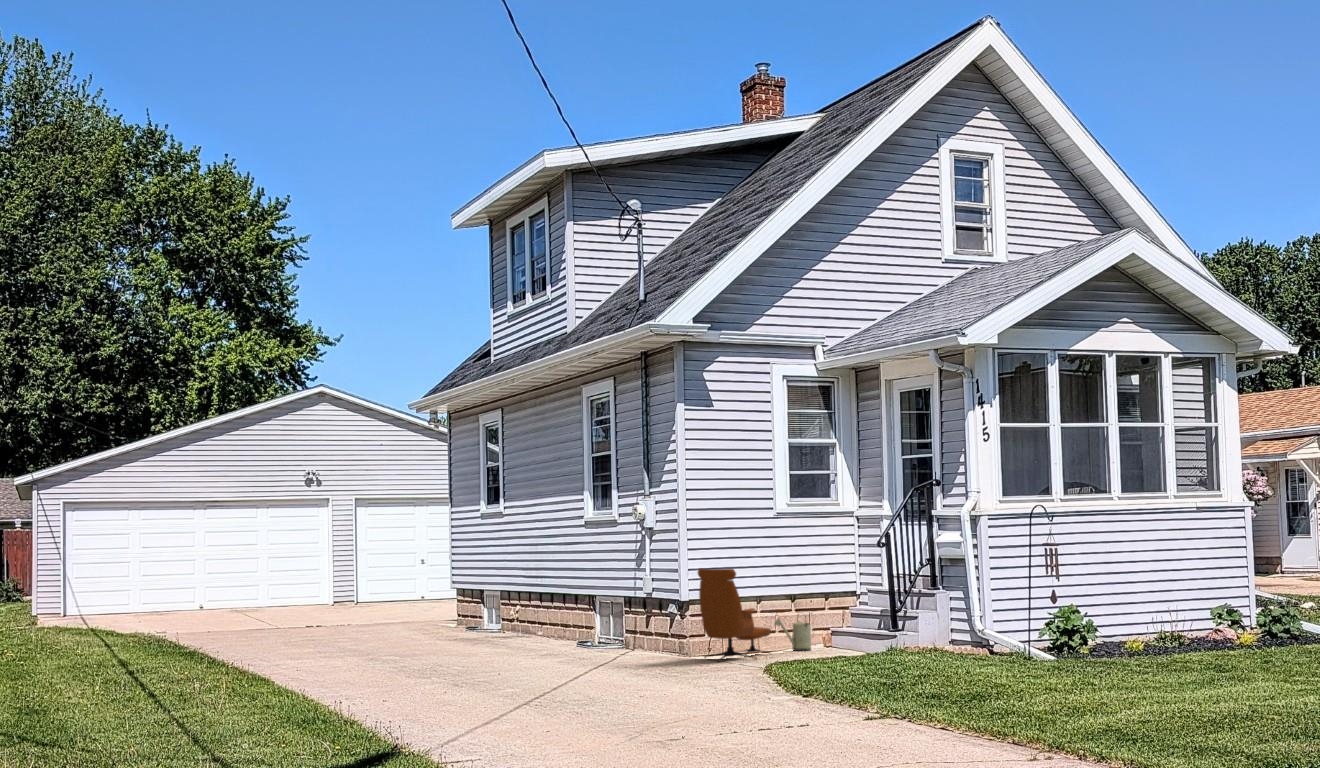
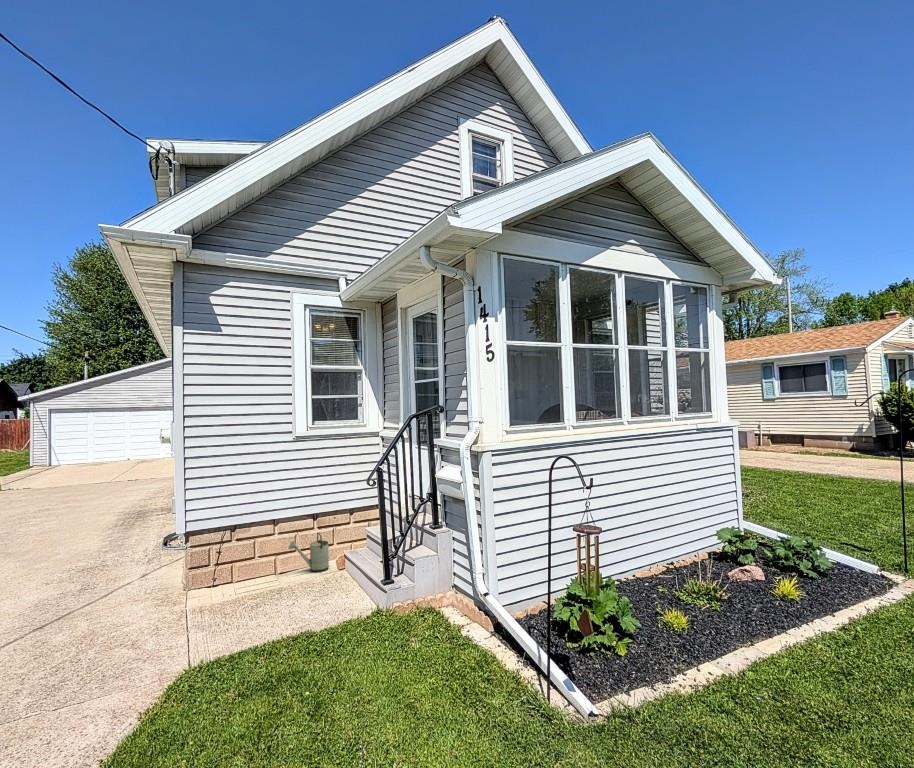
lounge chair: present [698,568,771,662] -> none [156,512,278,624]

